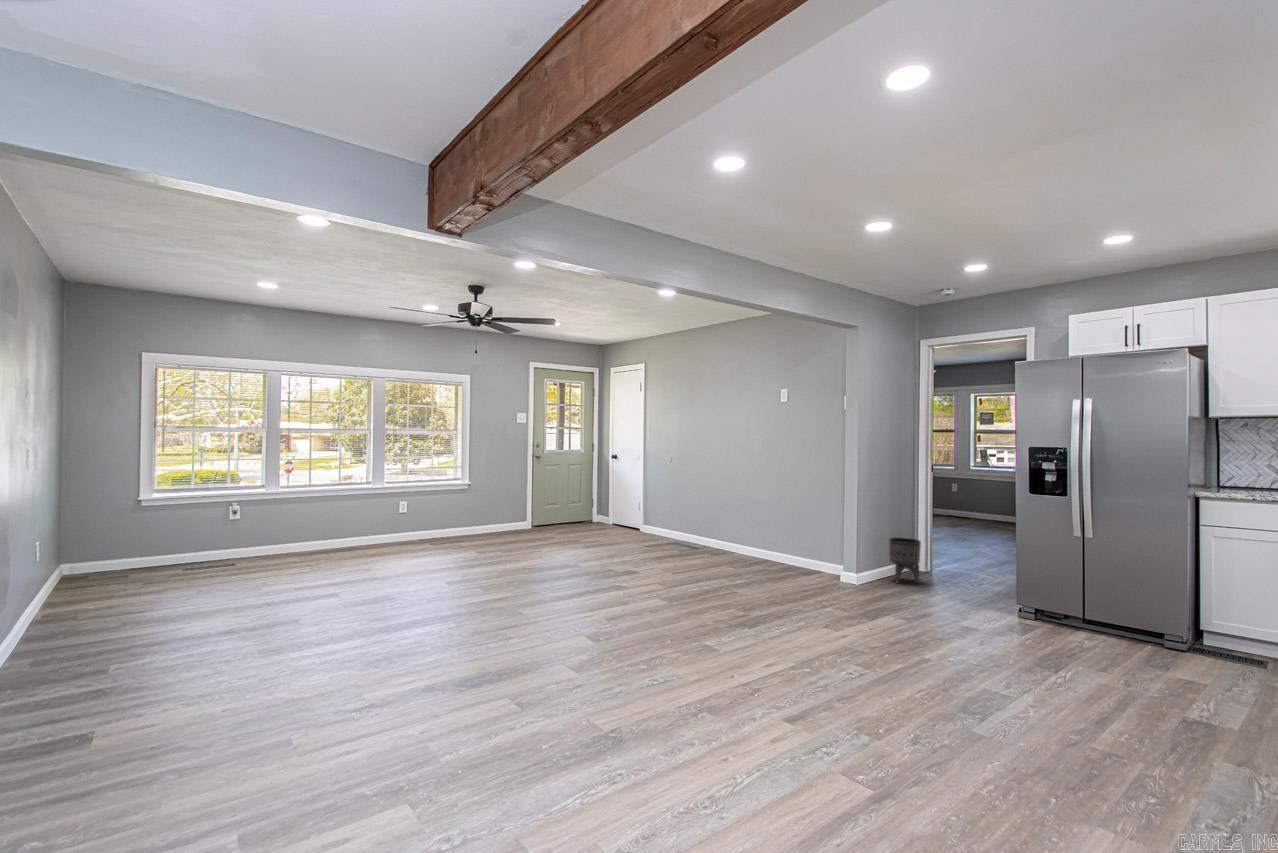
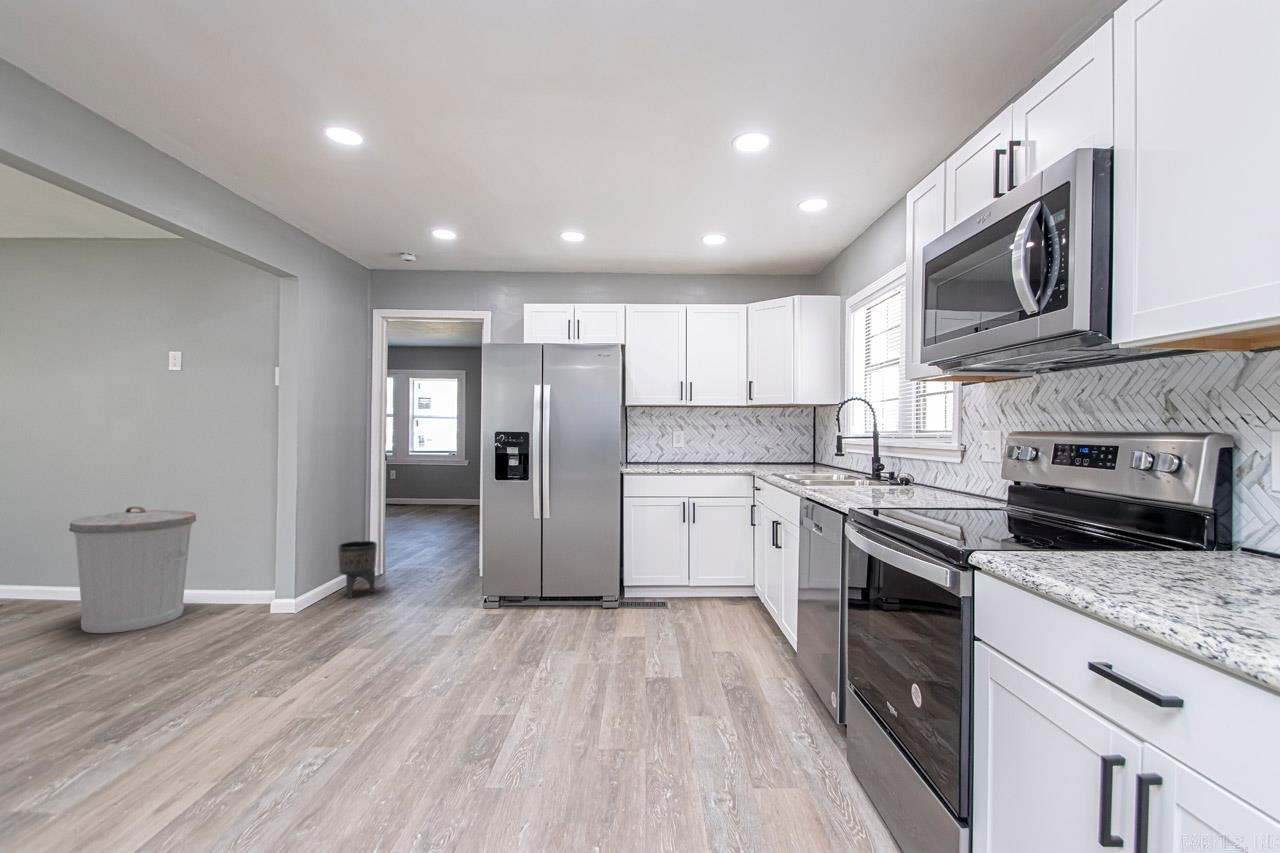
trash can: none [730,492,794,573] -> present [69,506,196,633]

